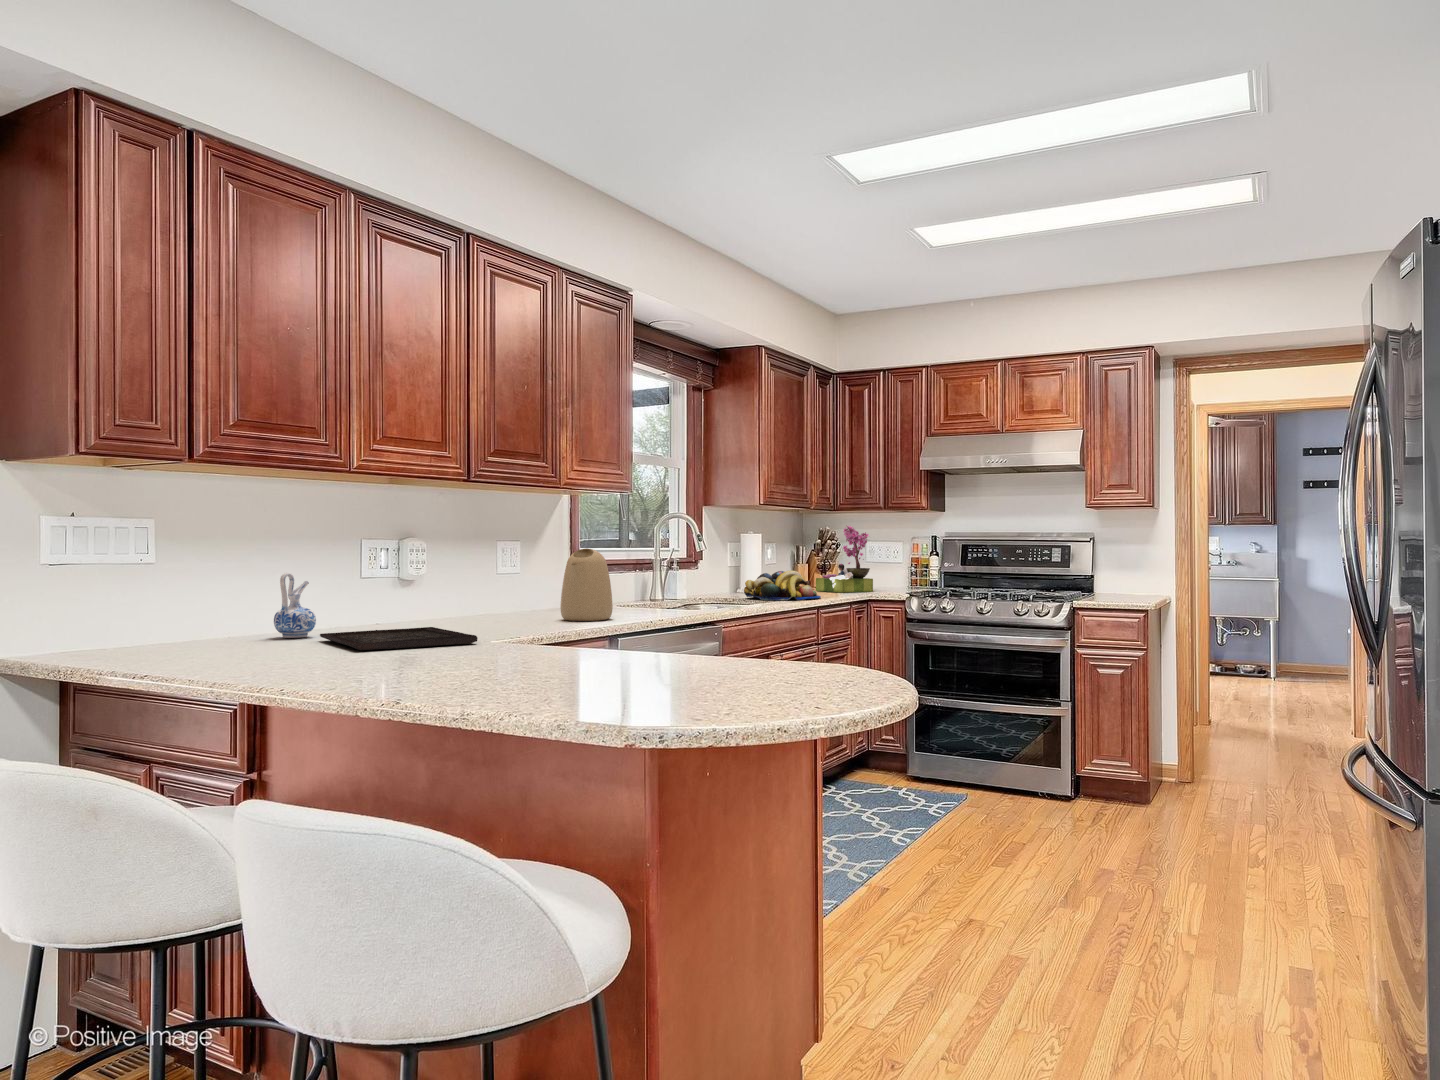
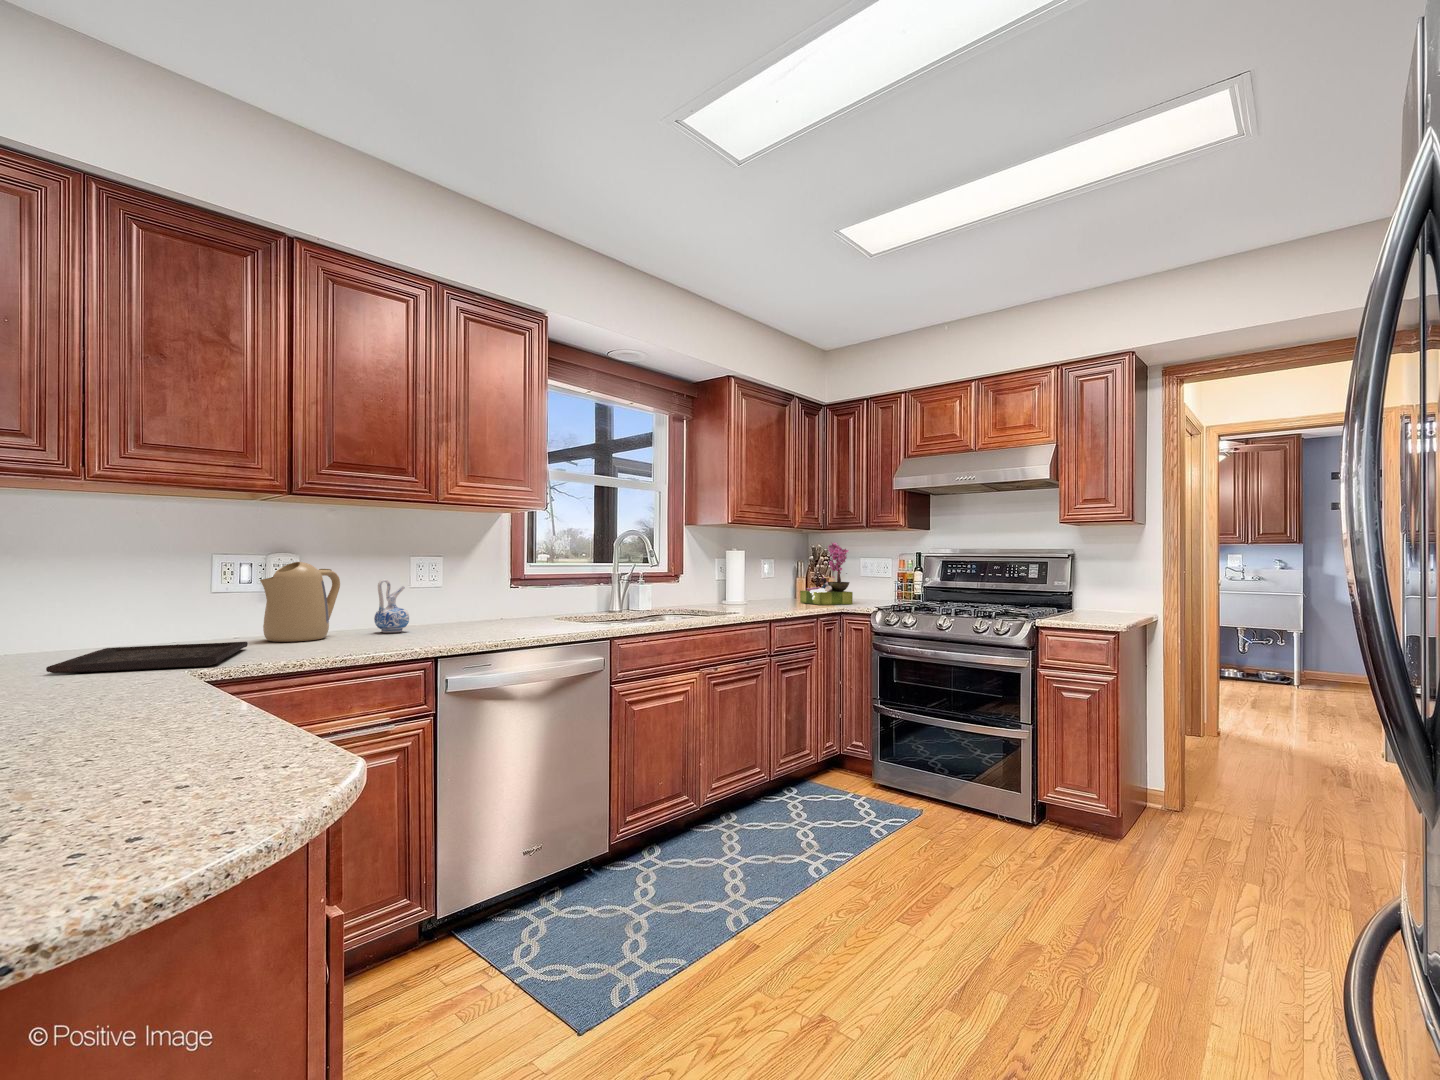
kettle: present [560,548,613,621] -> present [260,562,340,642]
fruit bowl: present [744,570,821,600] -> none [709,584,781,613]
ceramic pitcher: present [274,573,316,638] -> present [374,579,409,633]

